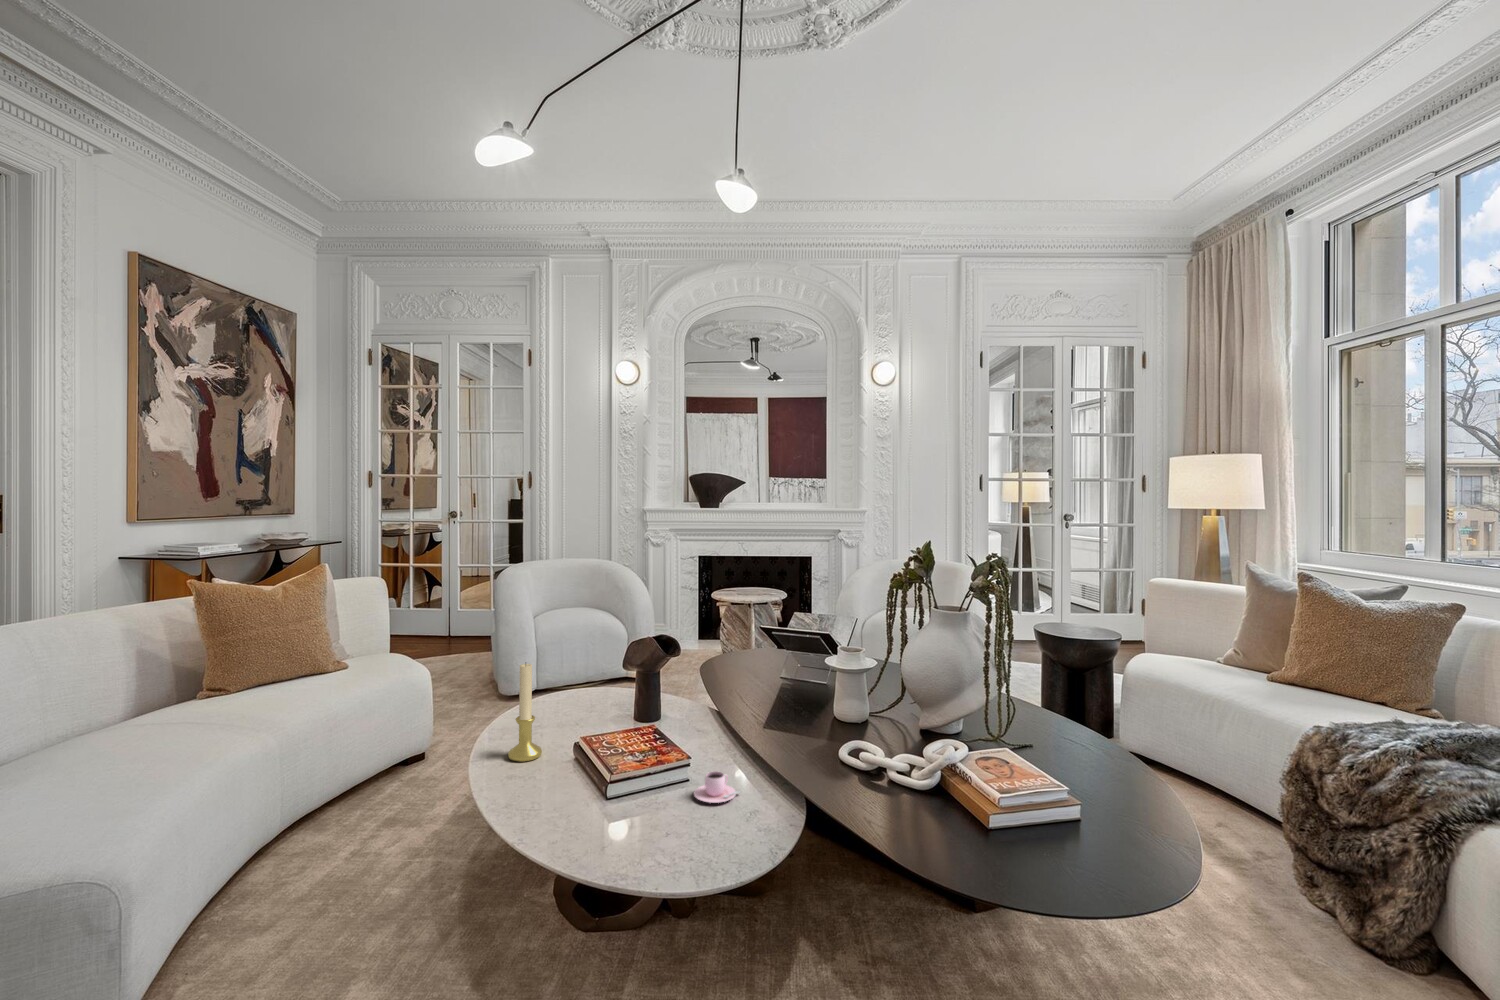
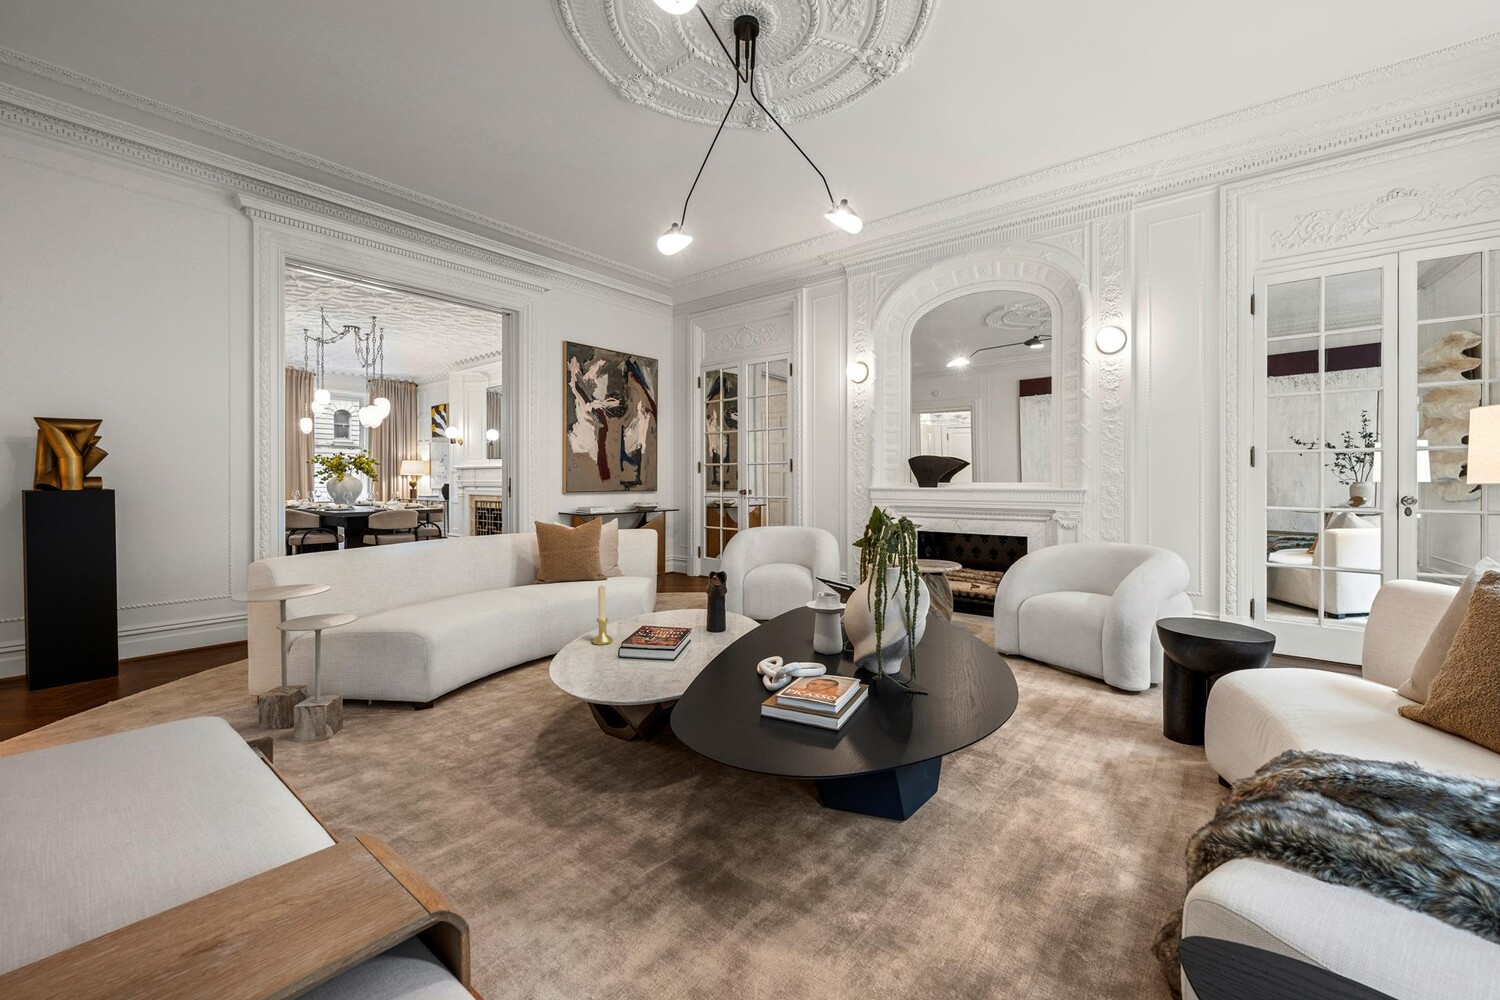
teacup: present [694,771,738,803] -> none [635,647,664,684]

